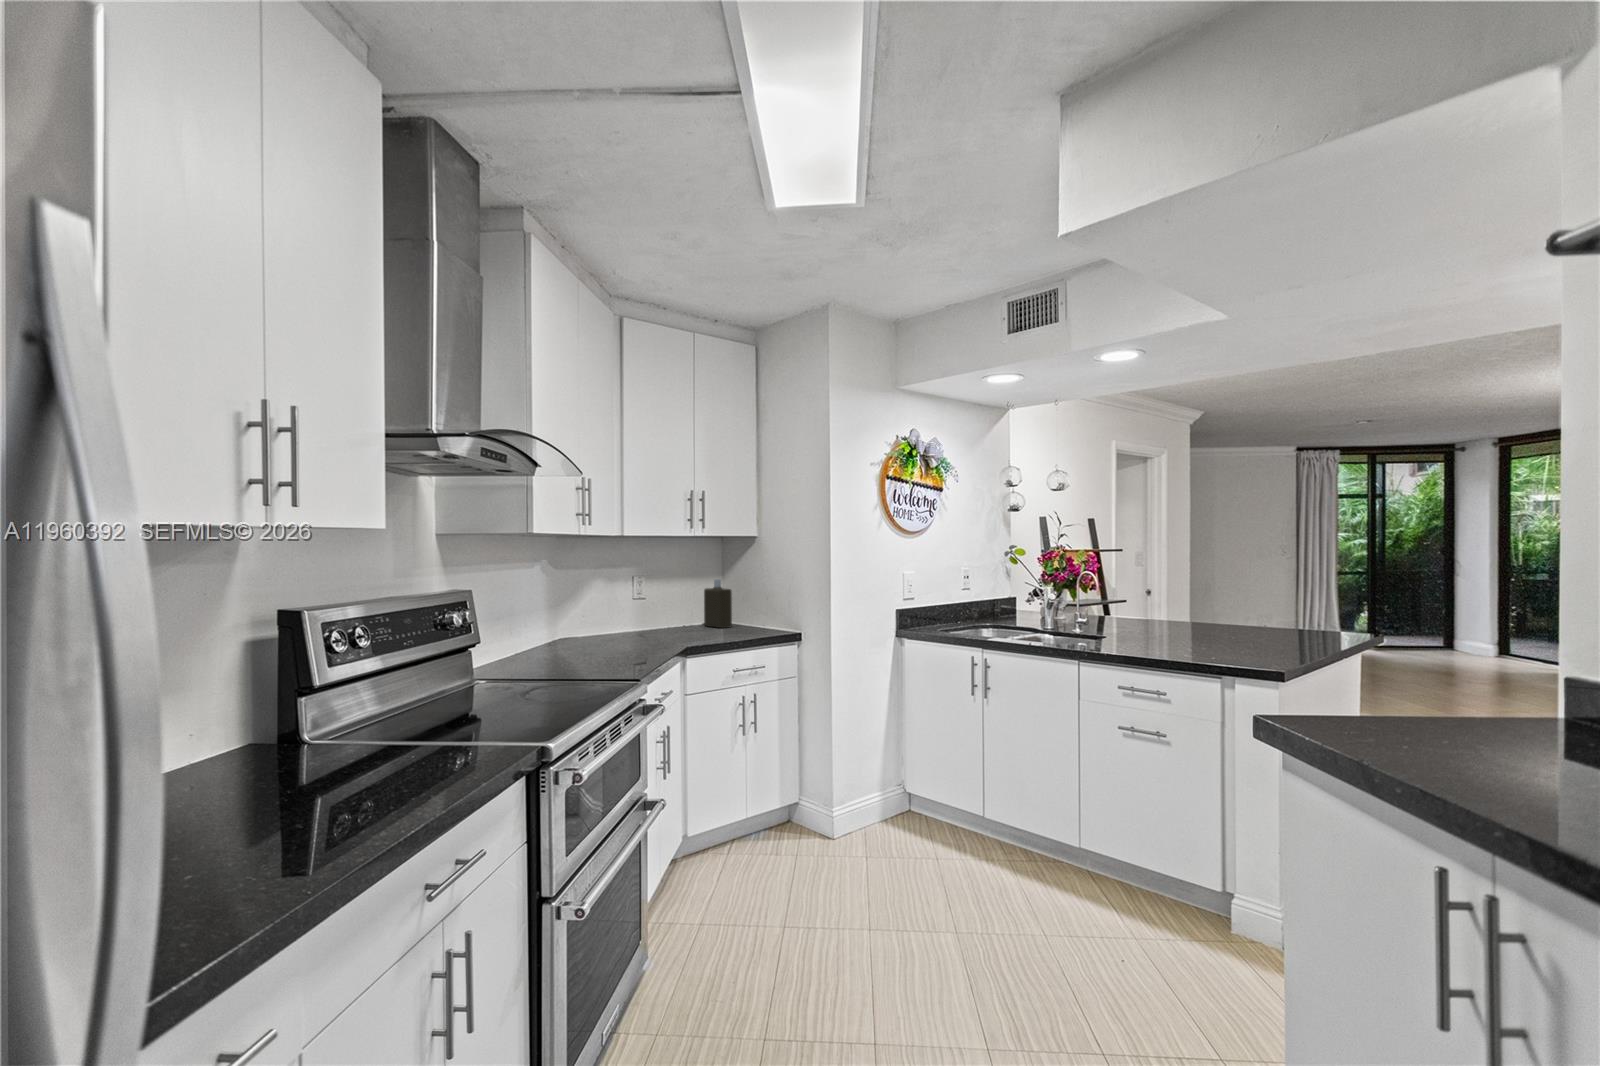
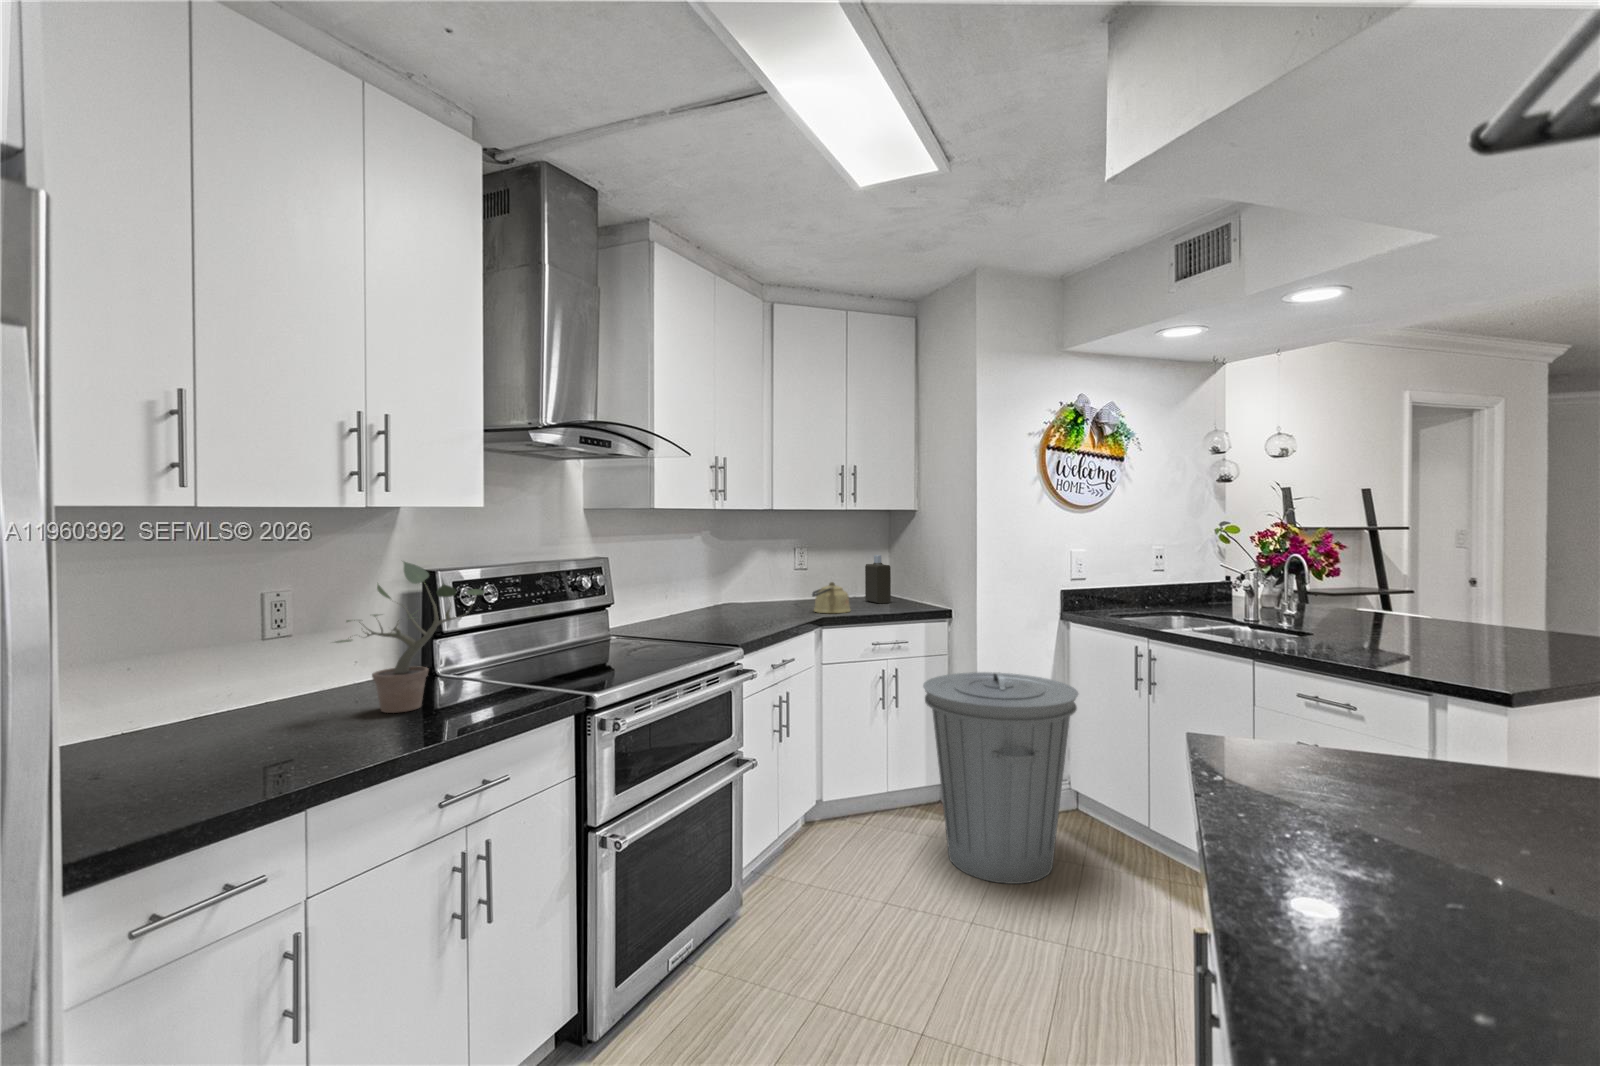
potted plant: none [211,594,417,799] -> present [335,562,484,713]
kettle: none [662,608,704,640] -> present [812,582,850,613]
trash can: none [796,688,939,890] -> present [923,672,1078,884]

